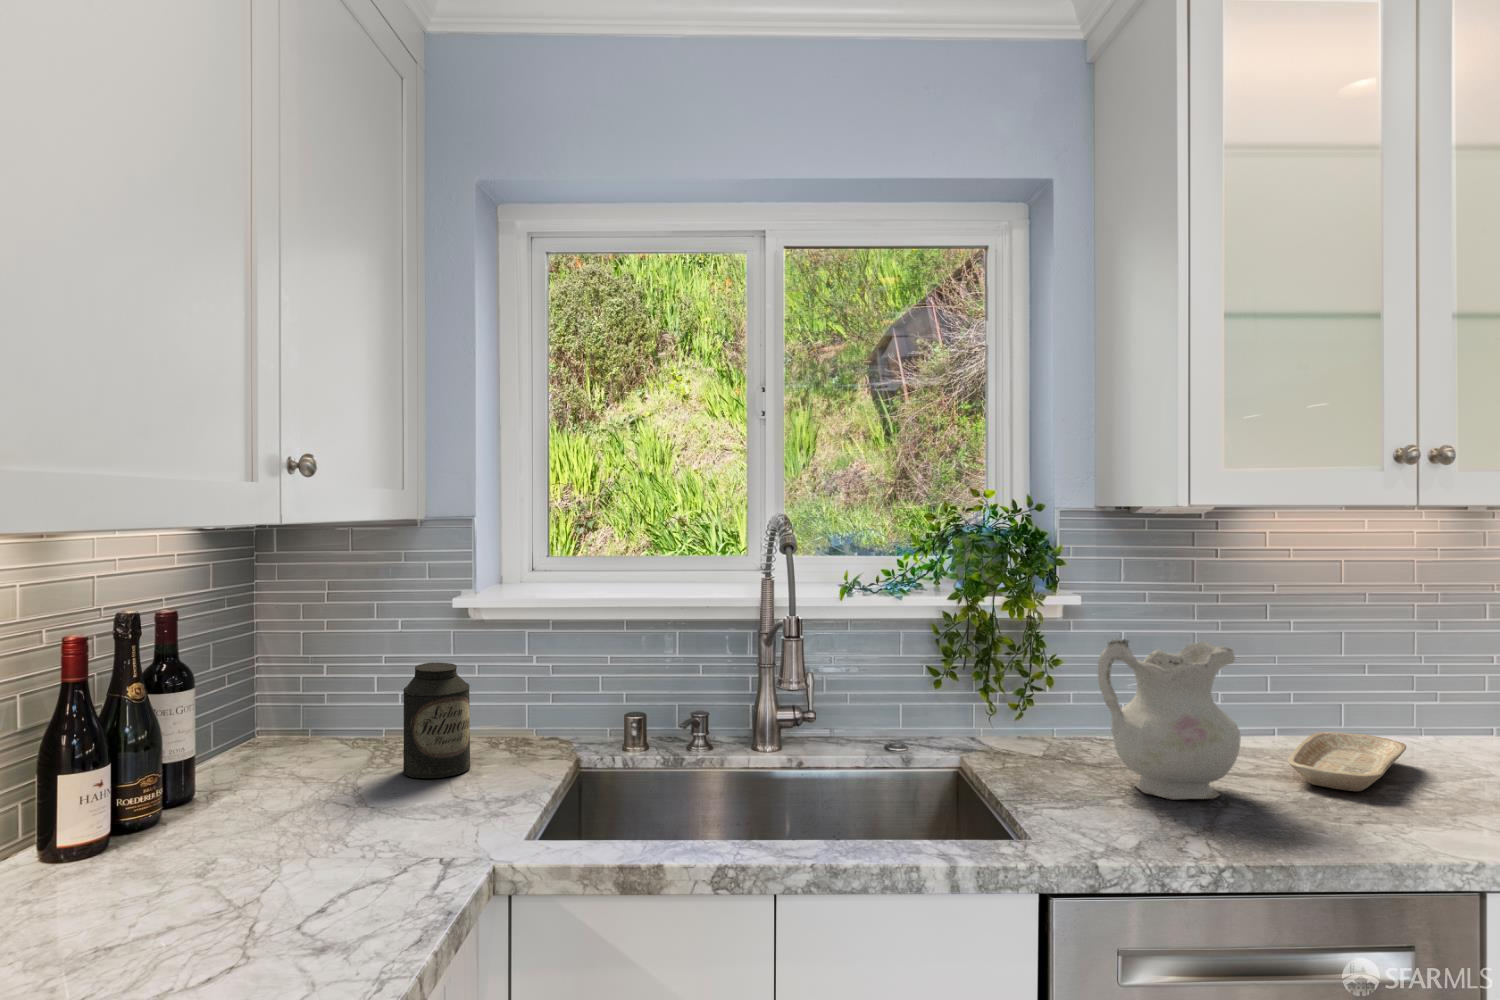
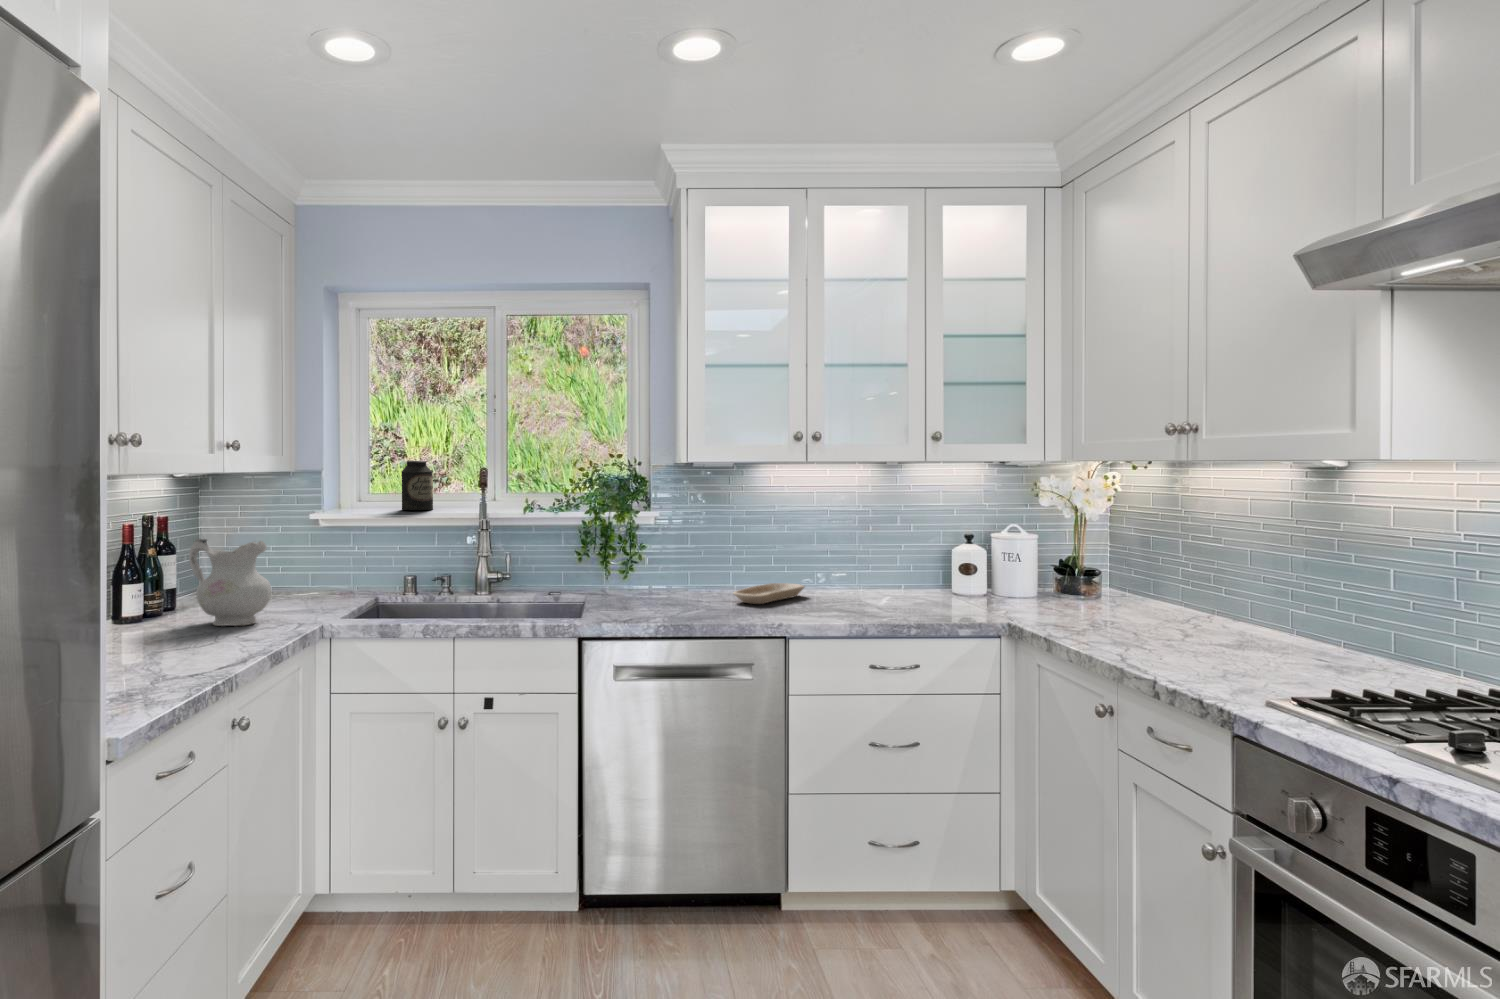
ceramic pitcher: present [1098,639,1241,799] -> present [189,538,271,626]
canister: present [403,662,470,778] -> present [401,461,433,510]

